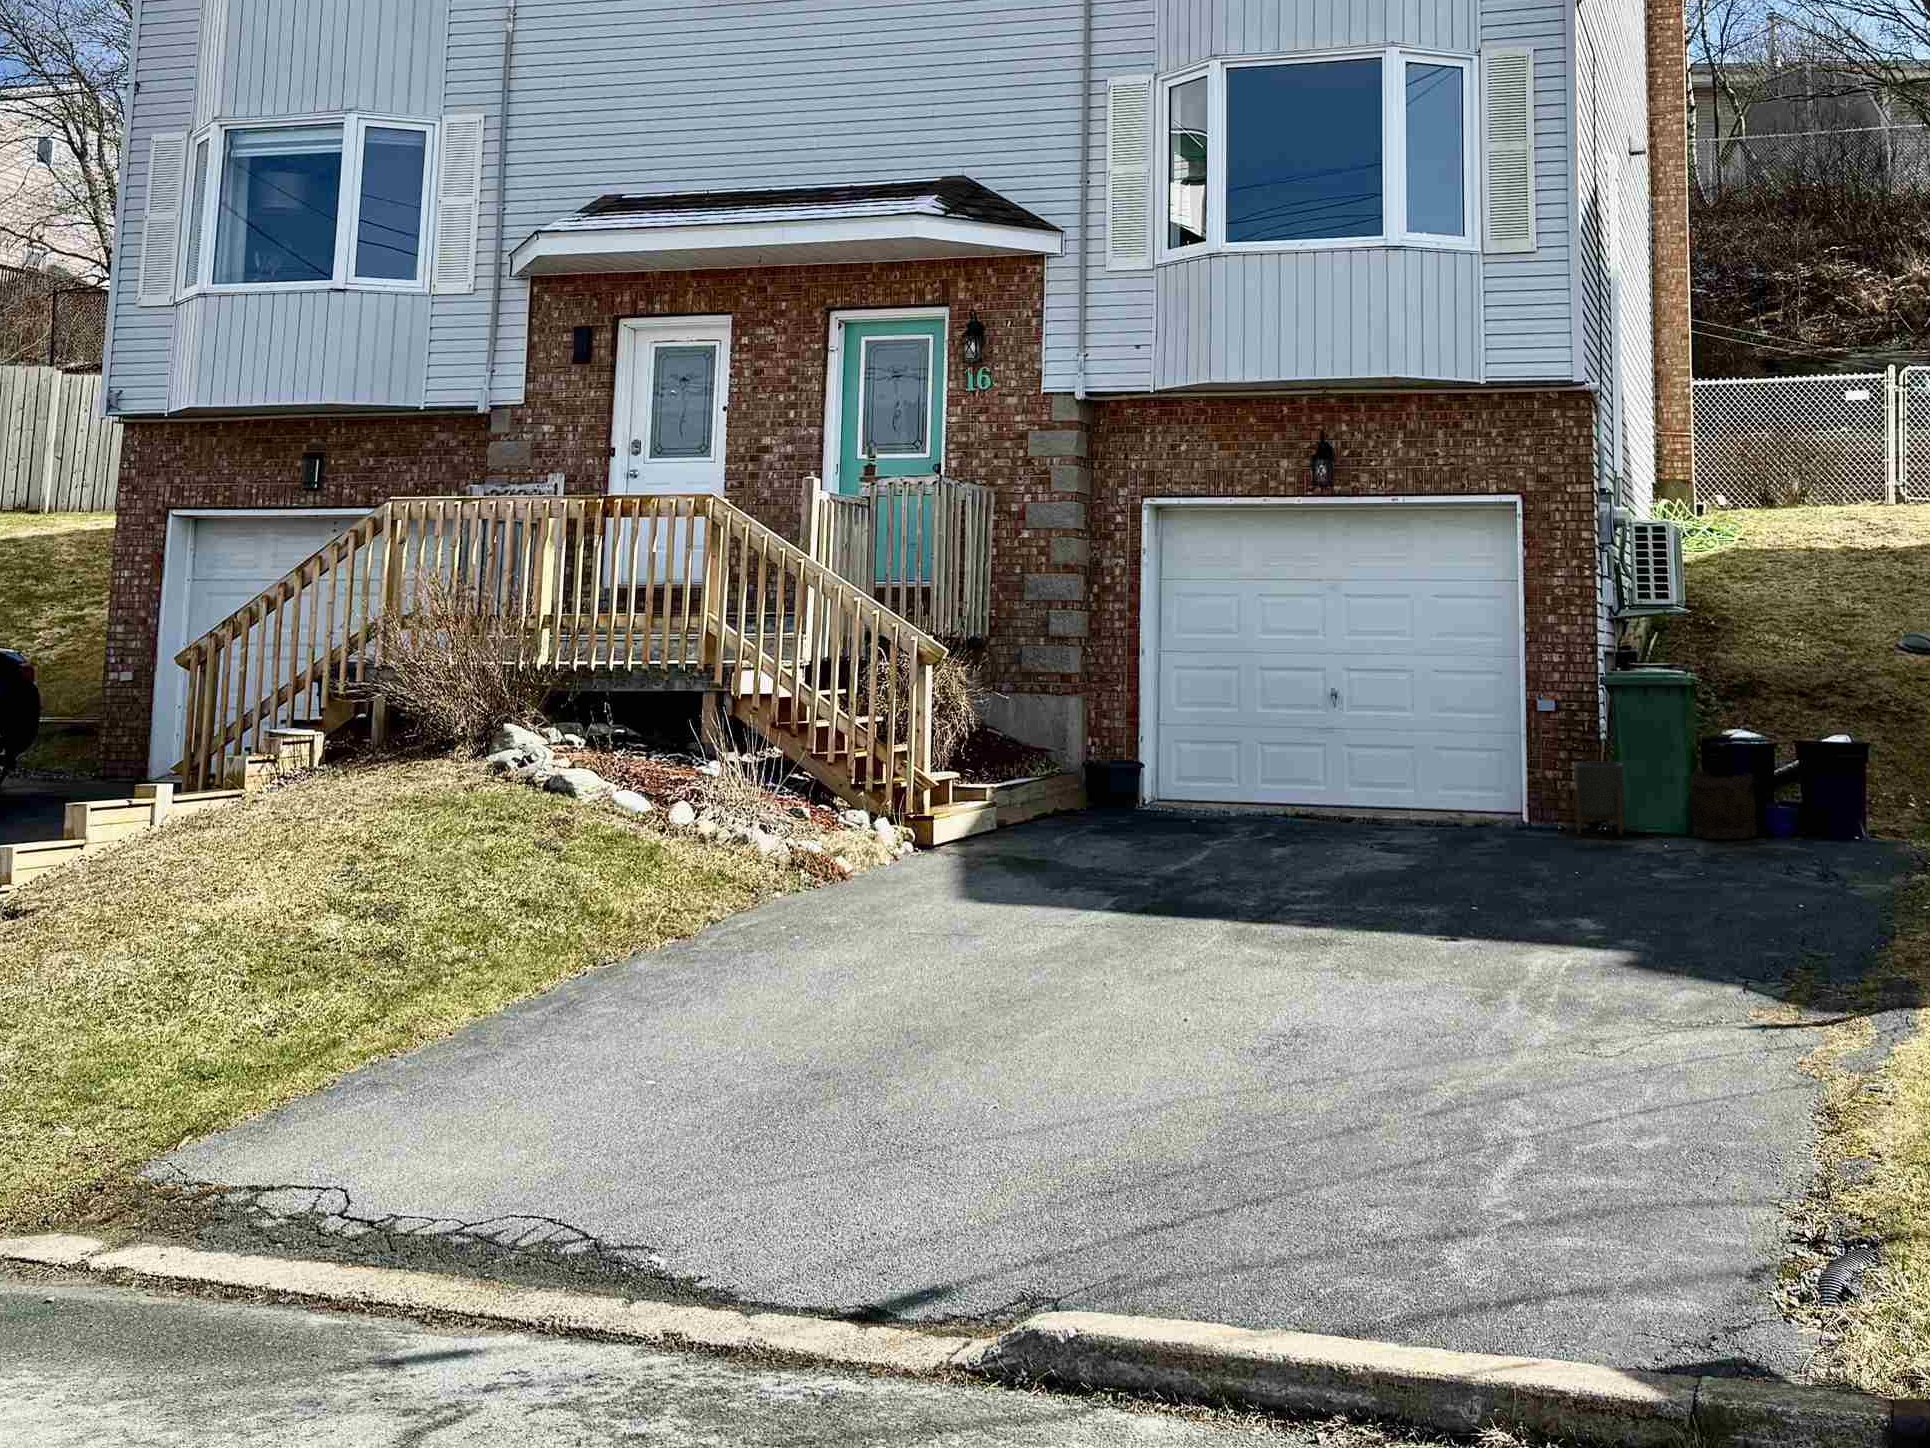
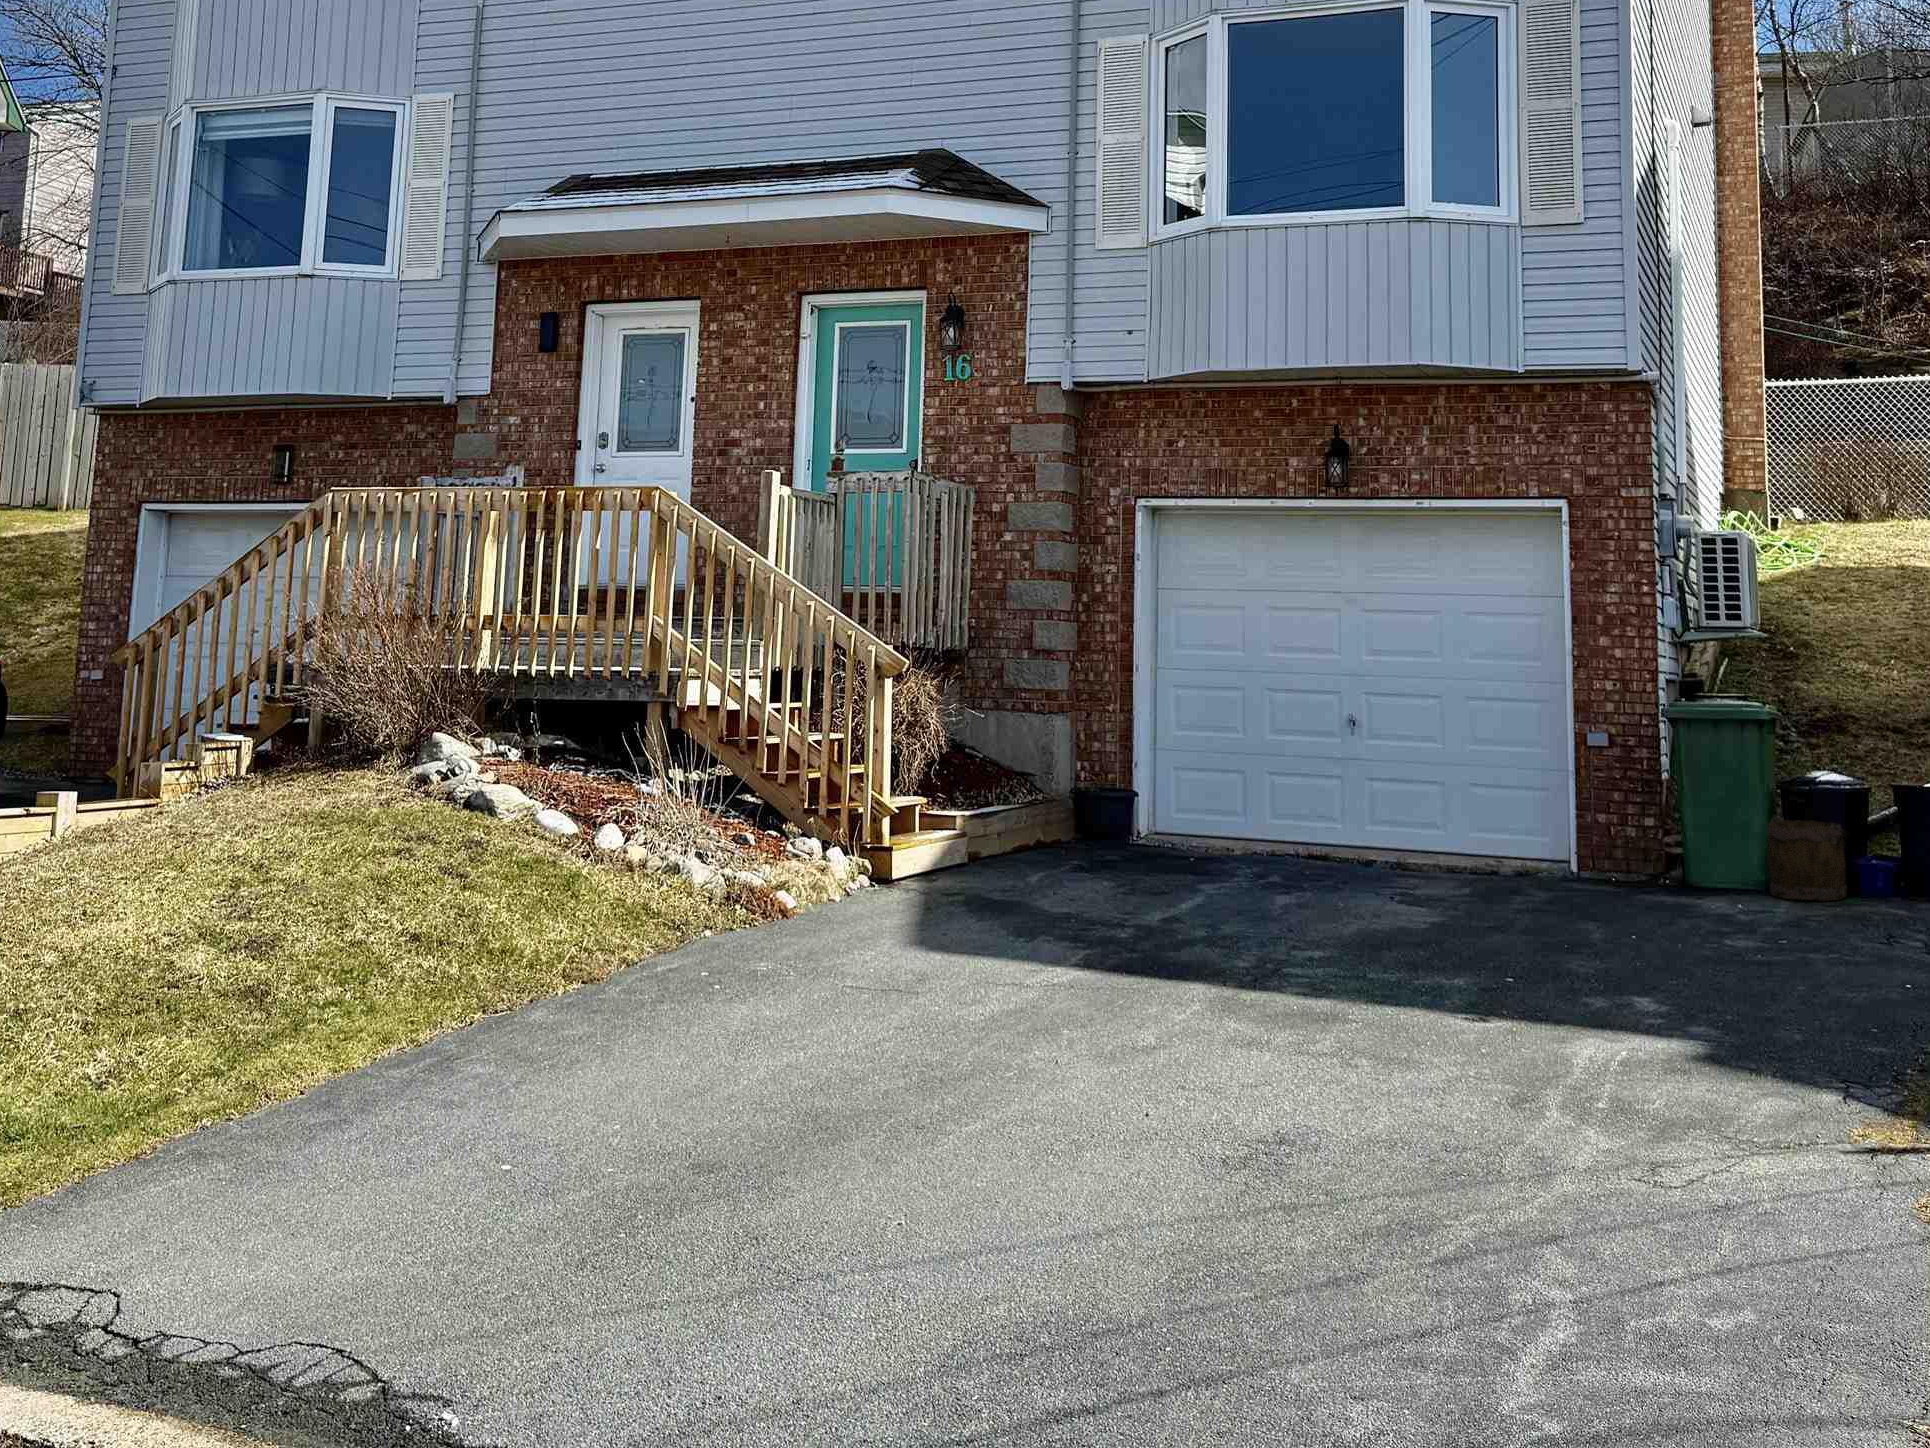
planter: present [1574,762,1625,834] -> none [1628,805,1688,891]

